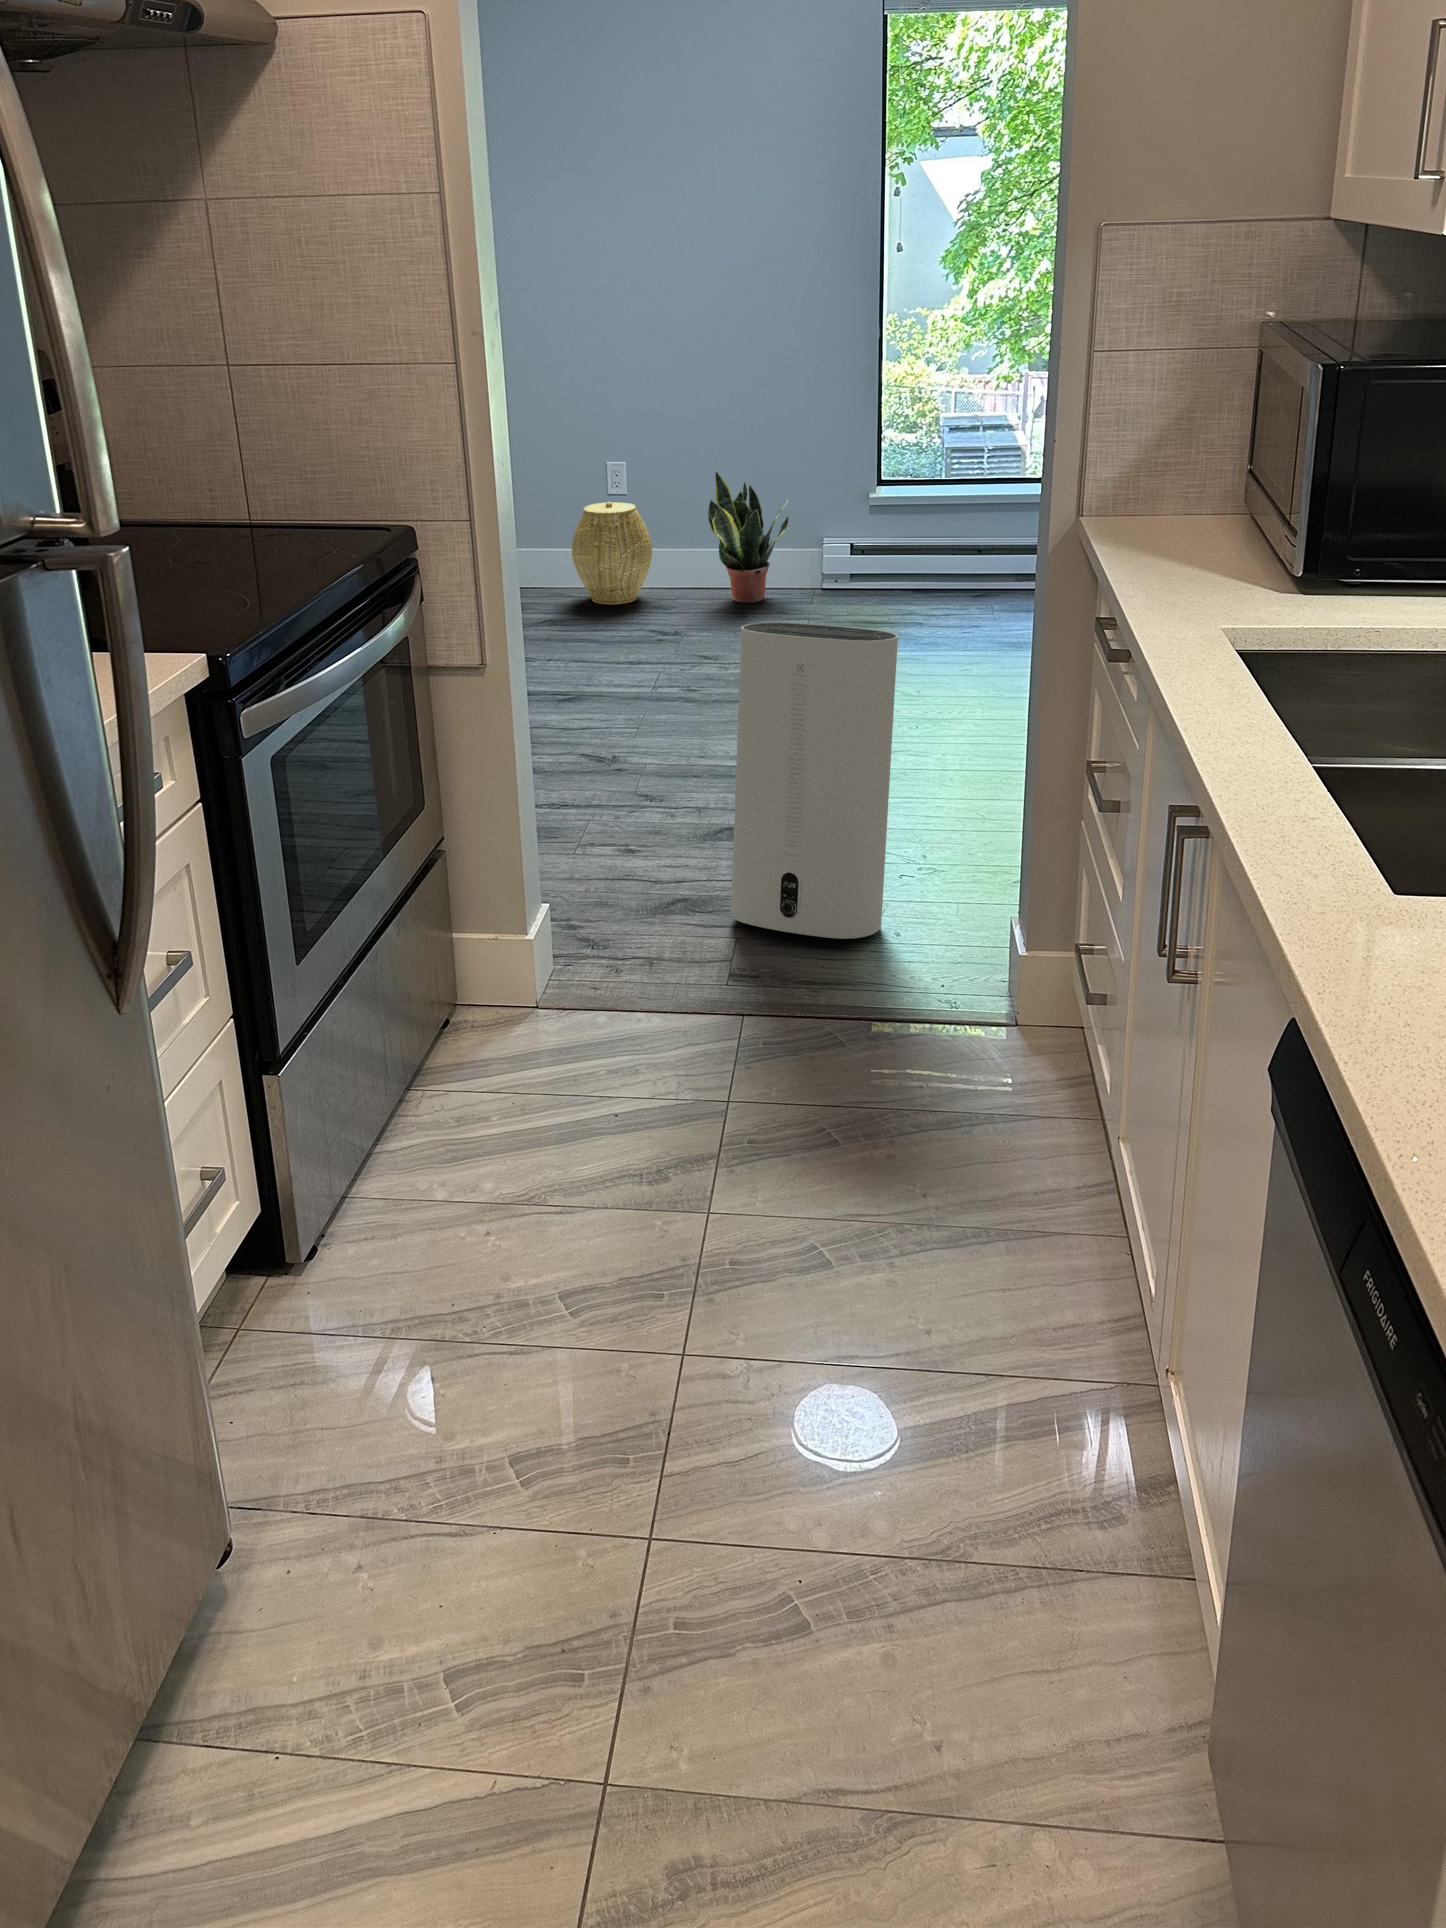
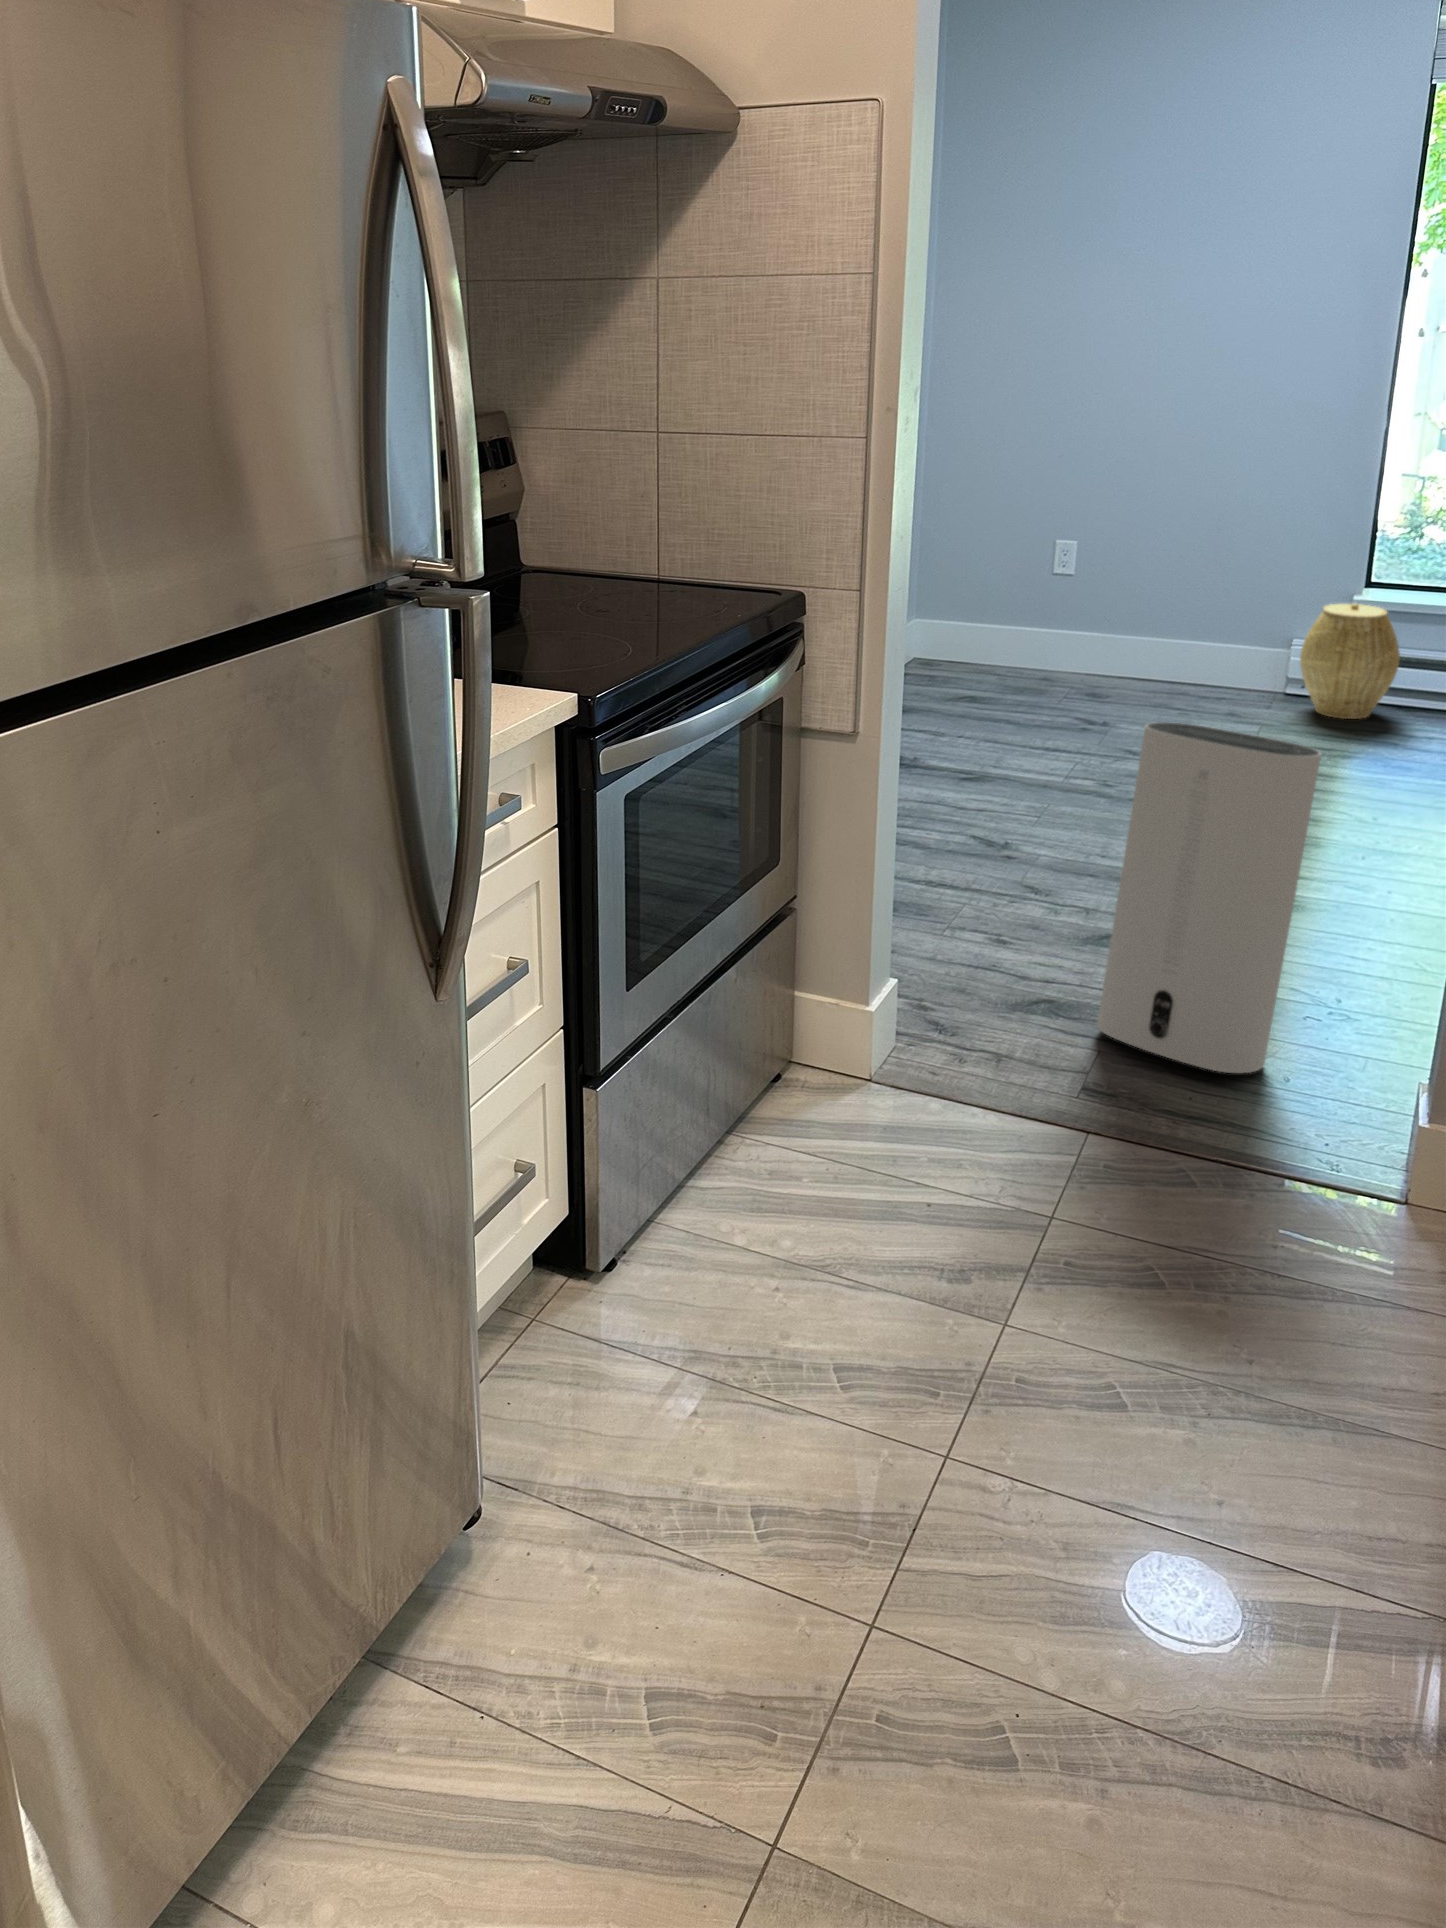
potted plant: present [708,471,789,602] -> none [1160,558,1254,701]
woven basket: present [572,502,652,605] -> present [1300,603,1400,719]

